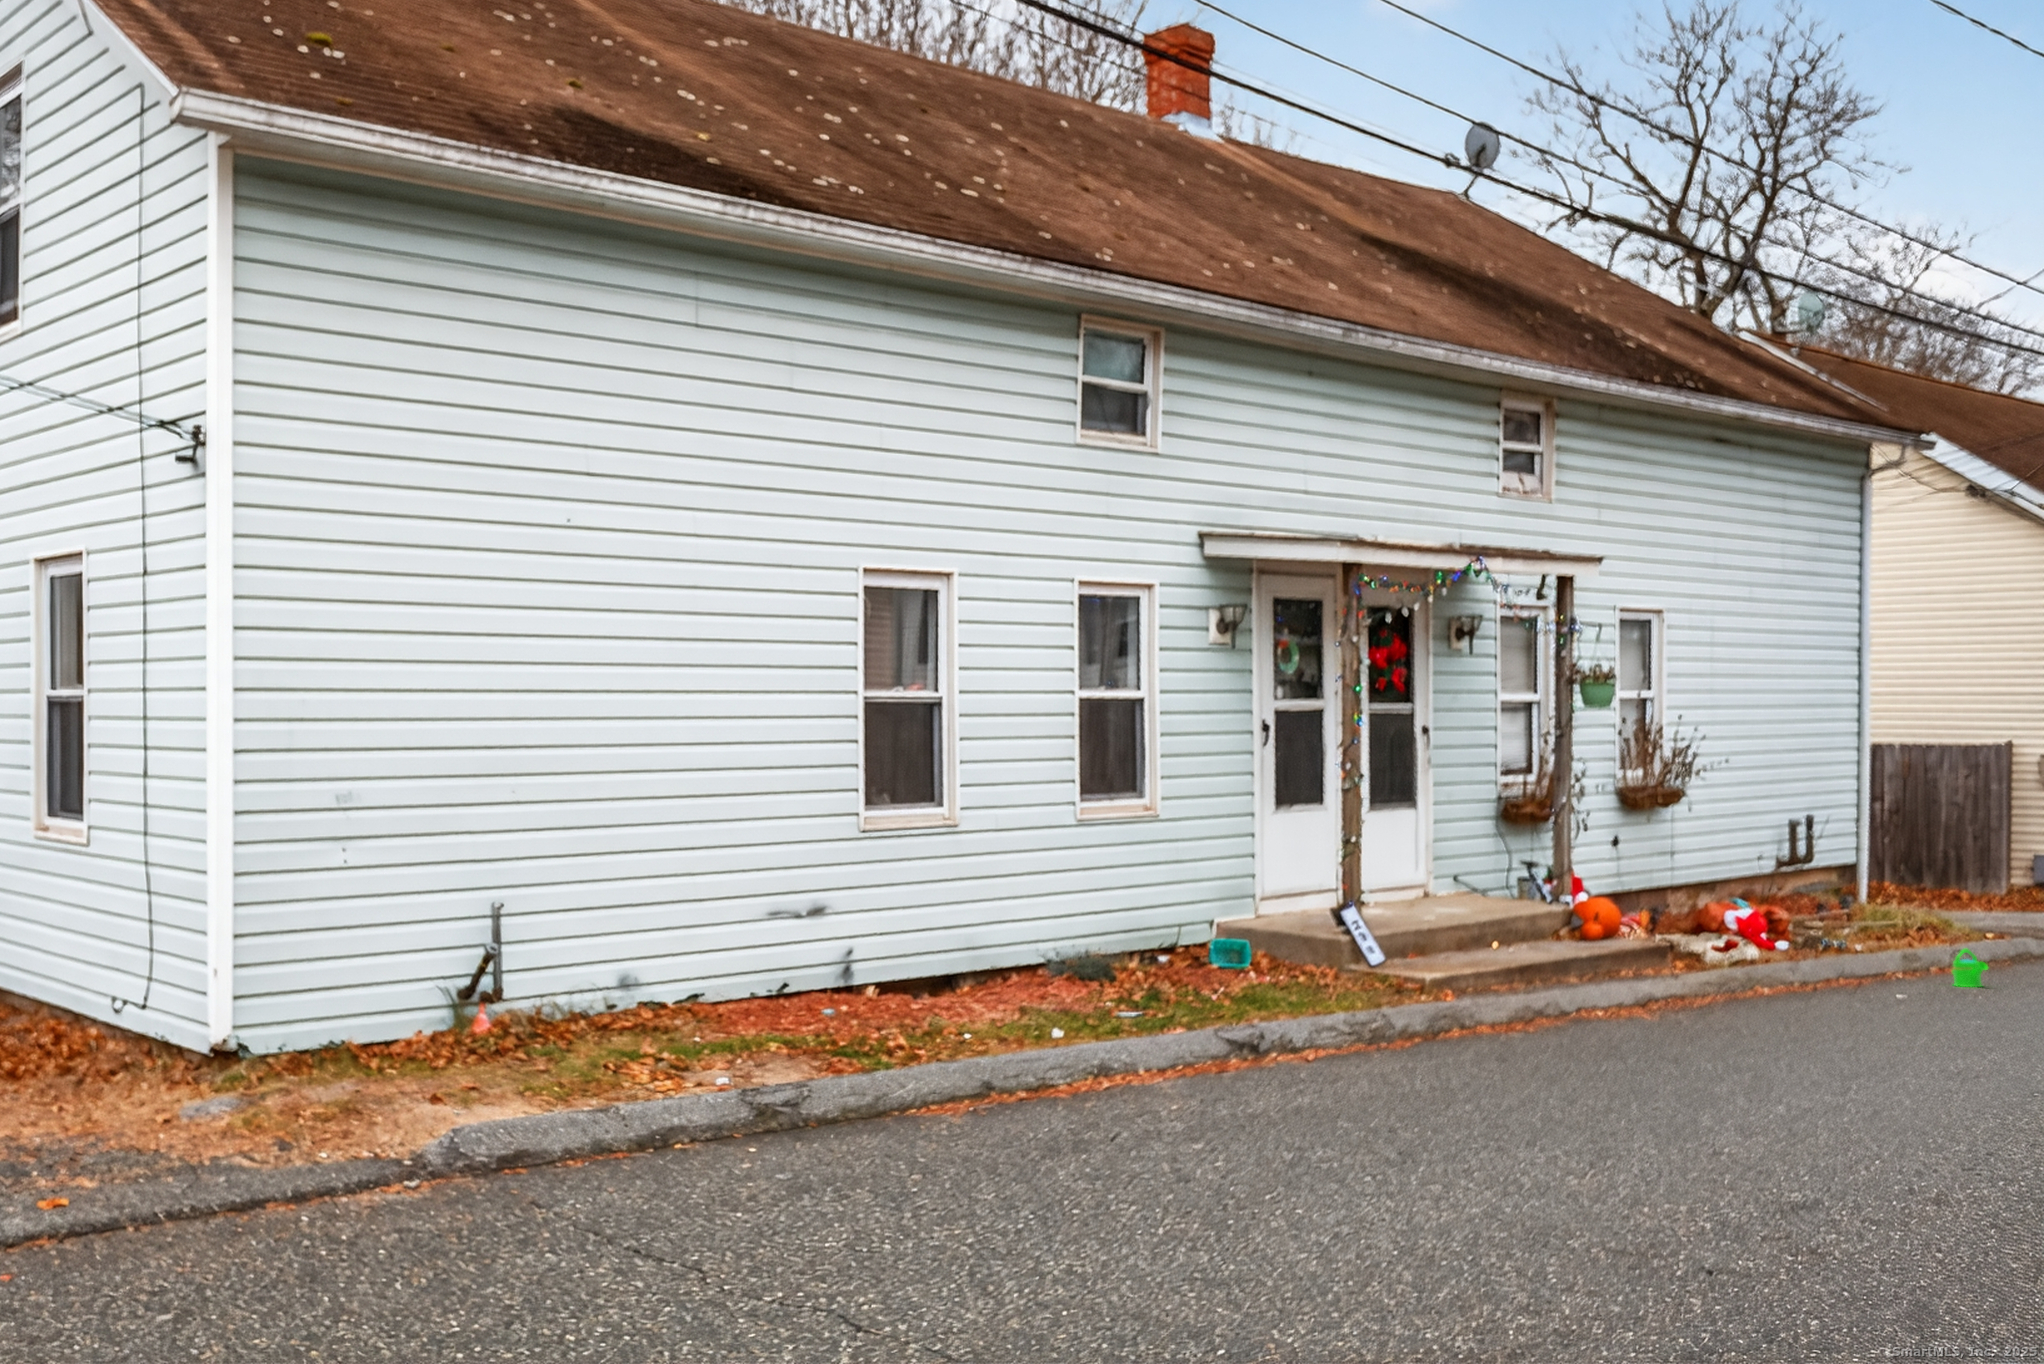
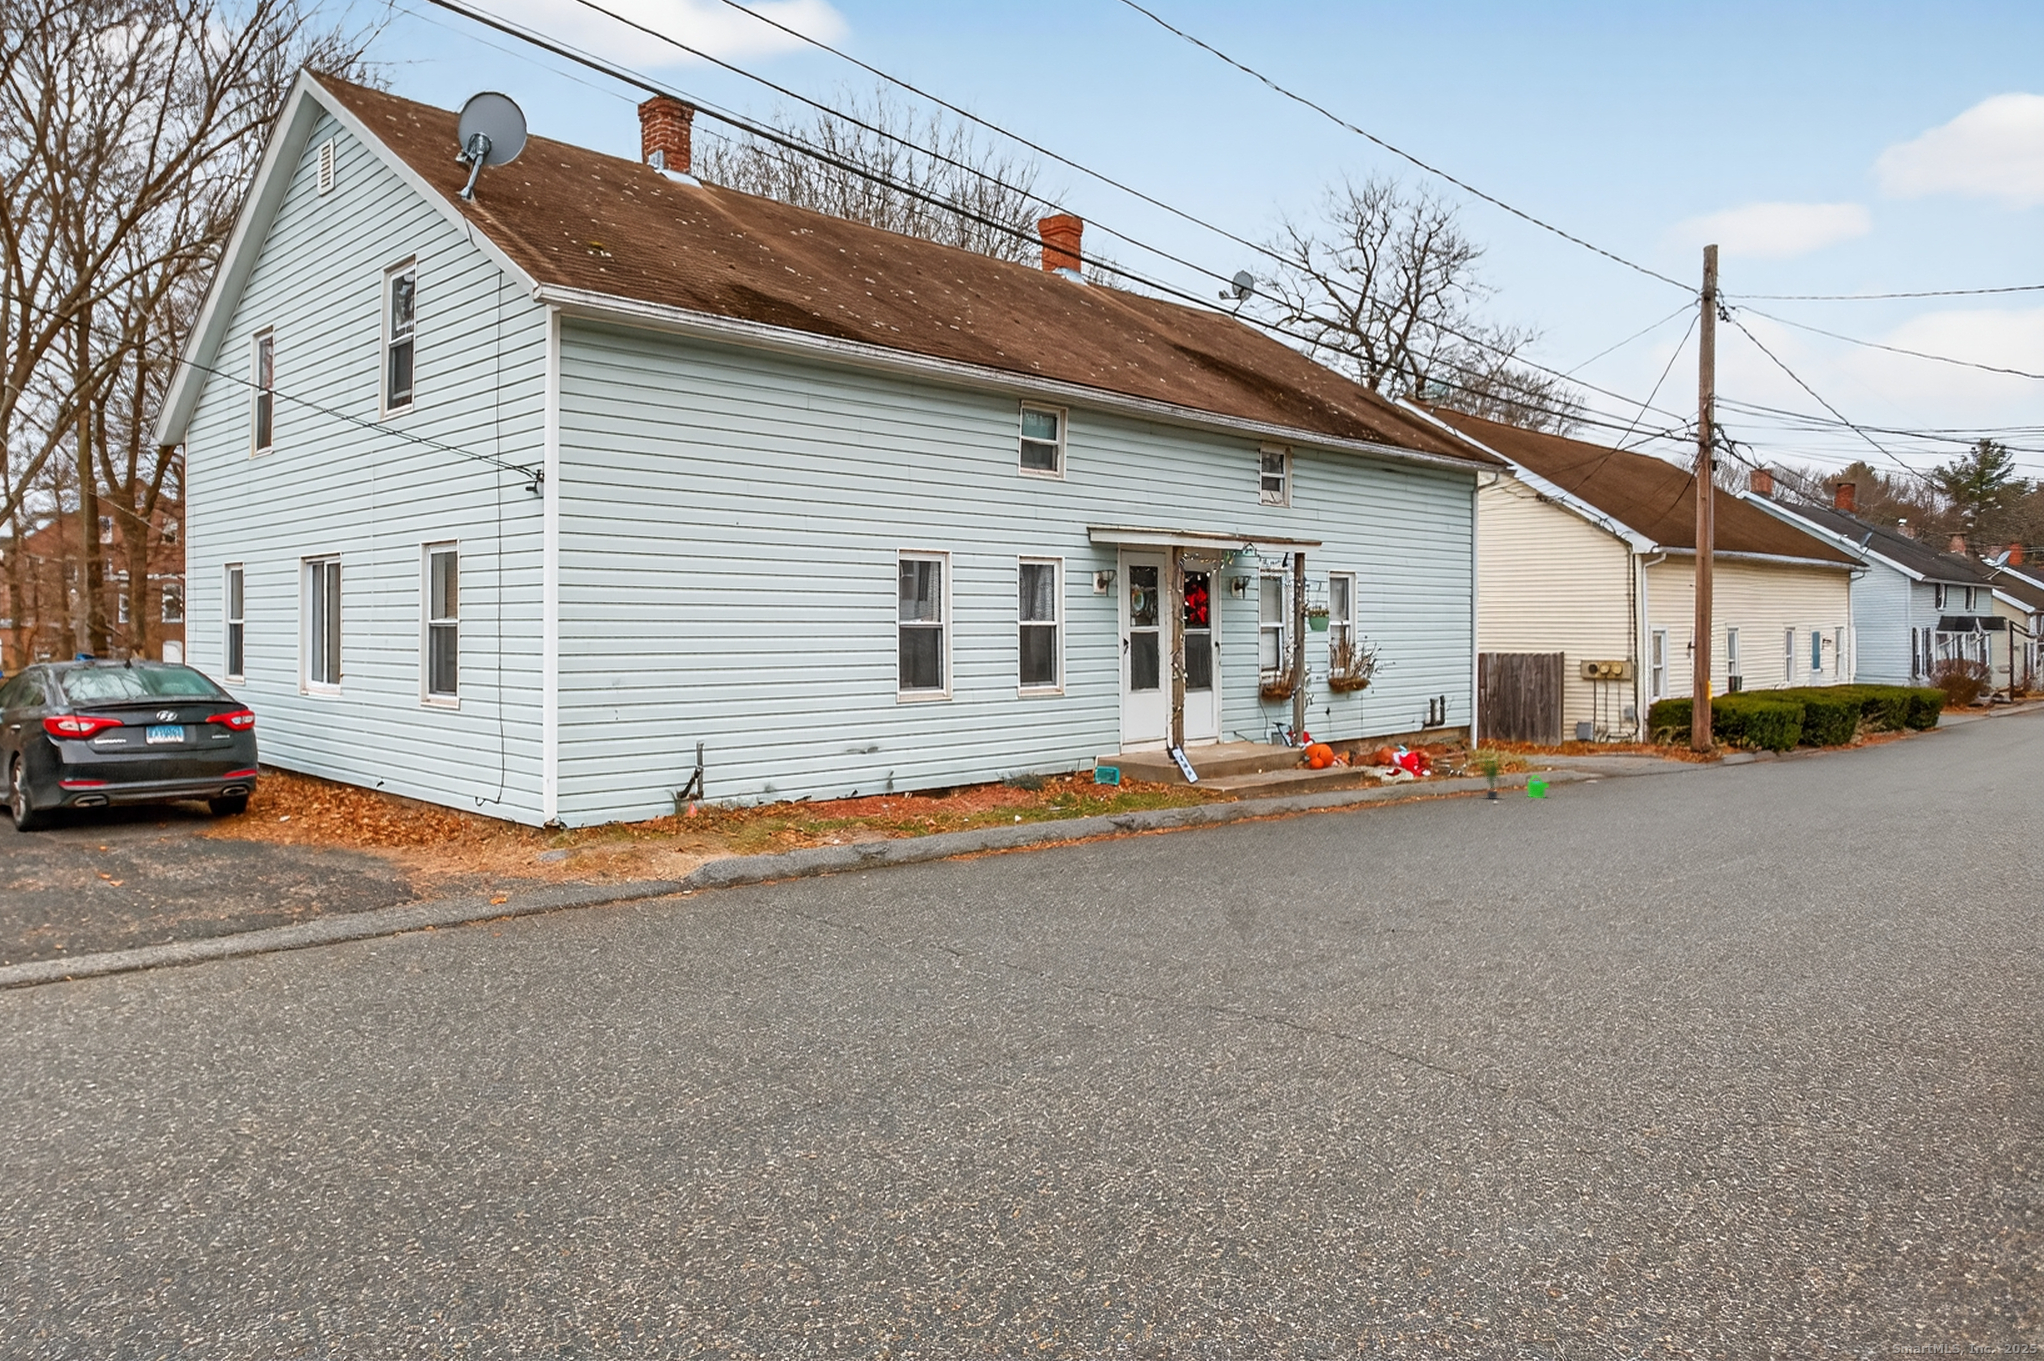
potted plant: none [1856,914,1915,990] -> present [1481,760,1500,799]

